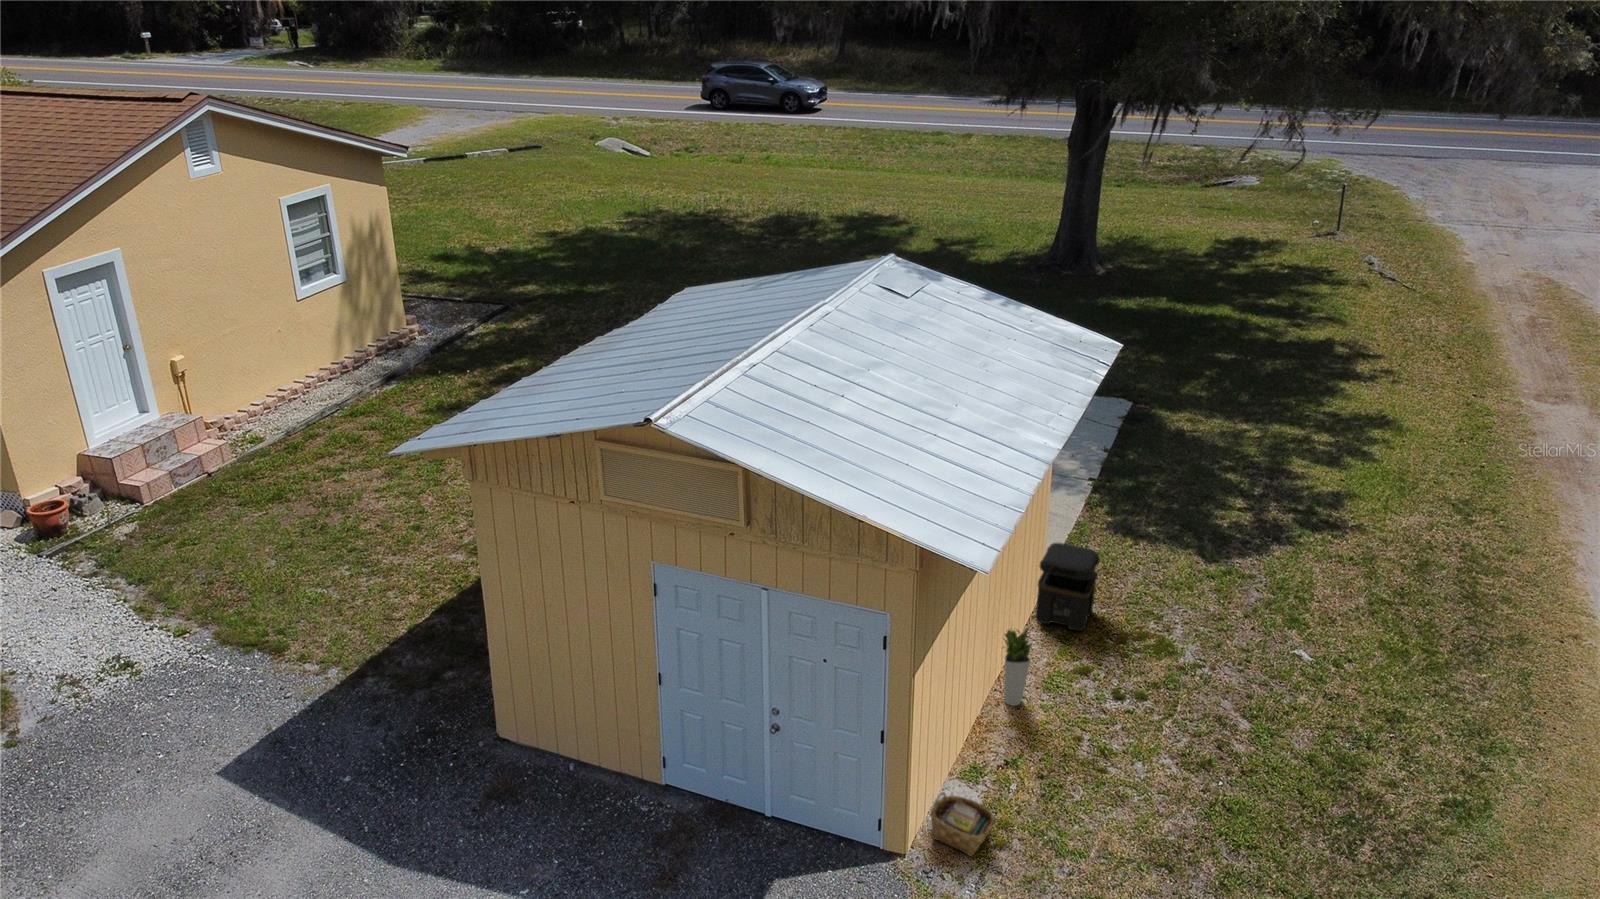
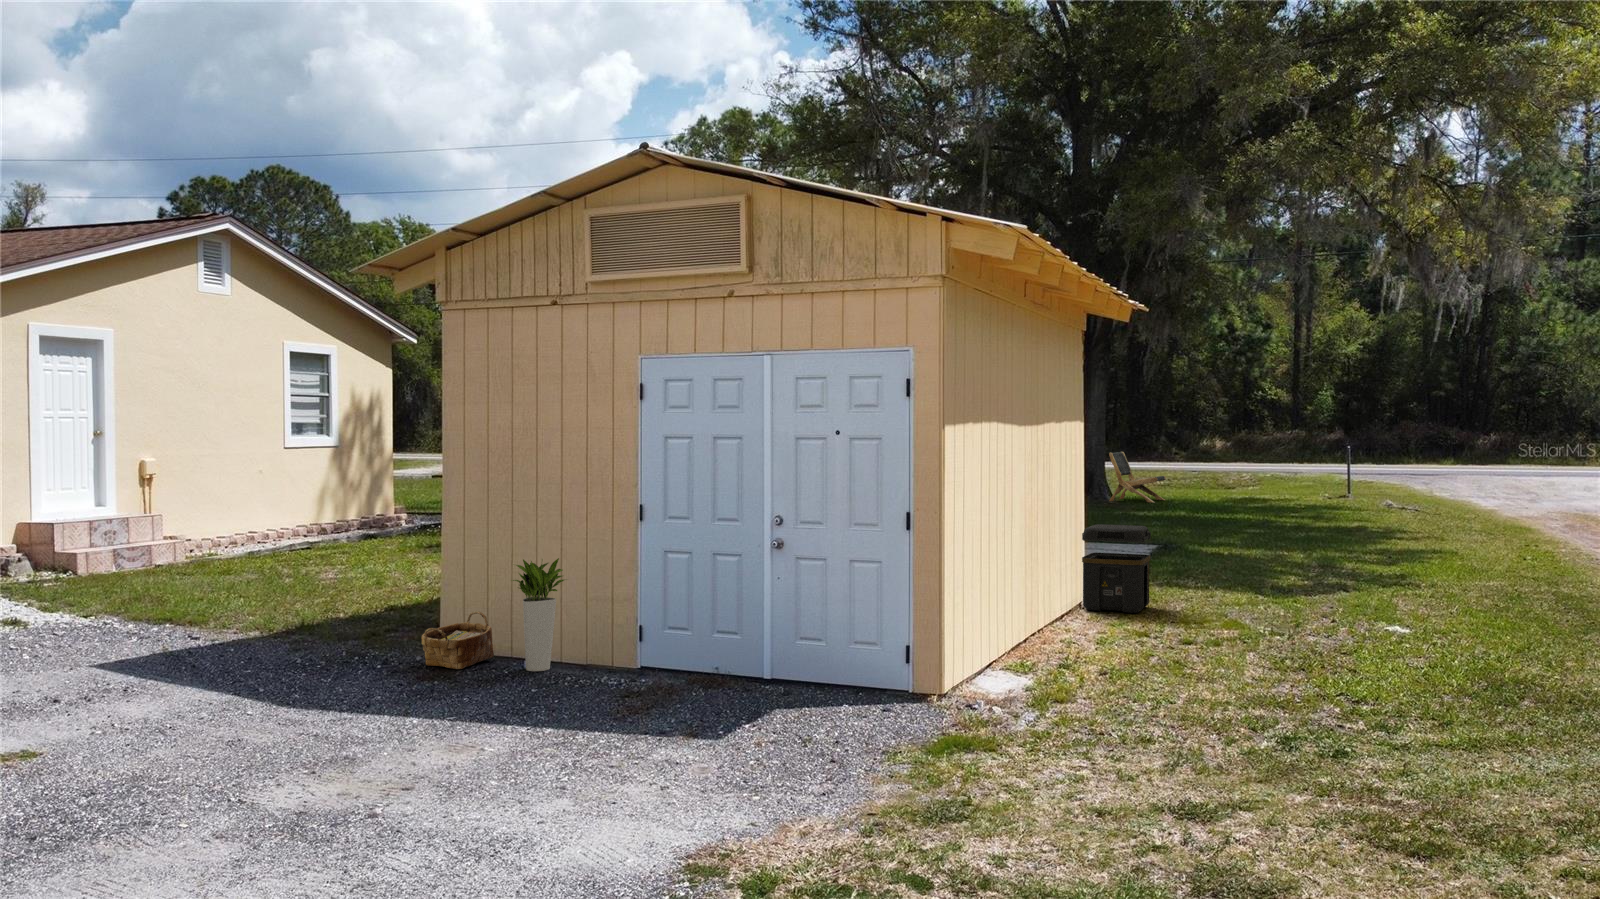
lounge chair: none [1084,223,1141,283] -> present [1109,452,1166,502]
planter: present [1004,628,1033,706] -> present [513,558,564,671]
woven basket: present [931,792,995,856] -> present [421,611,494,669]

